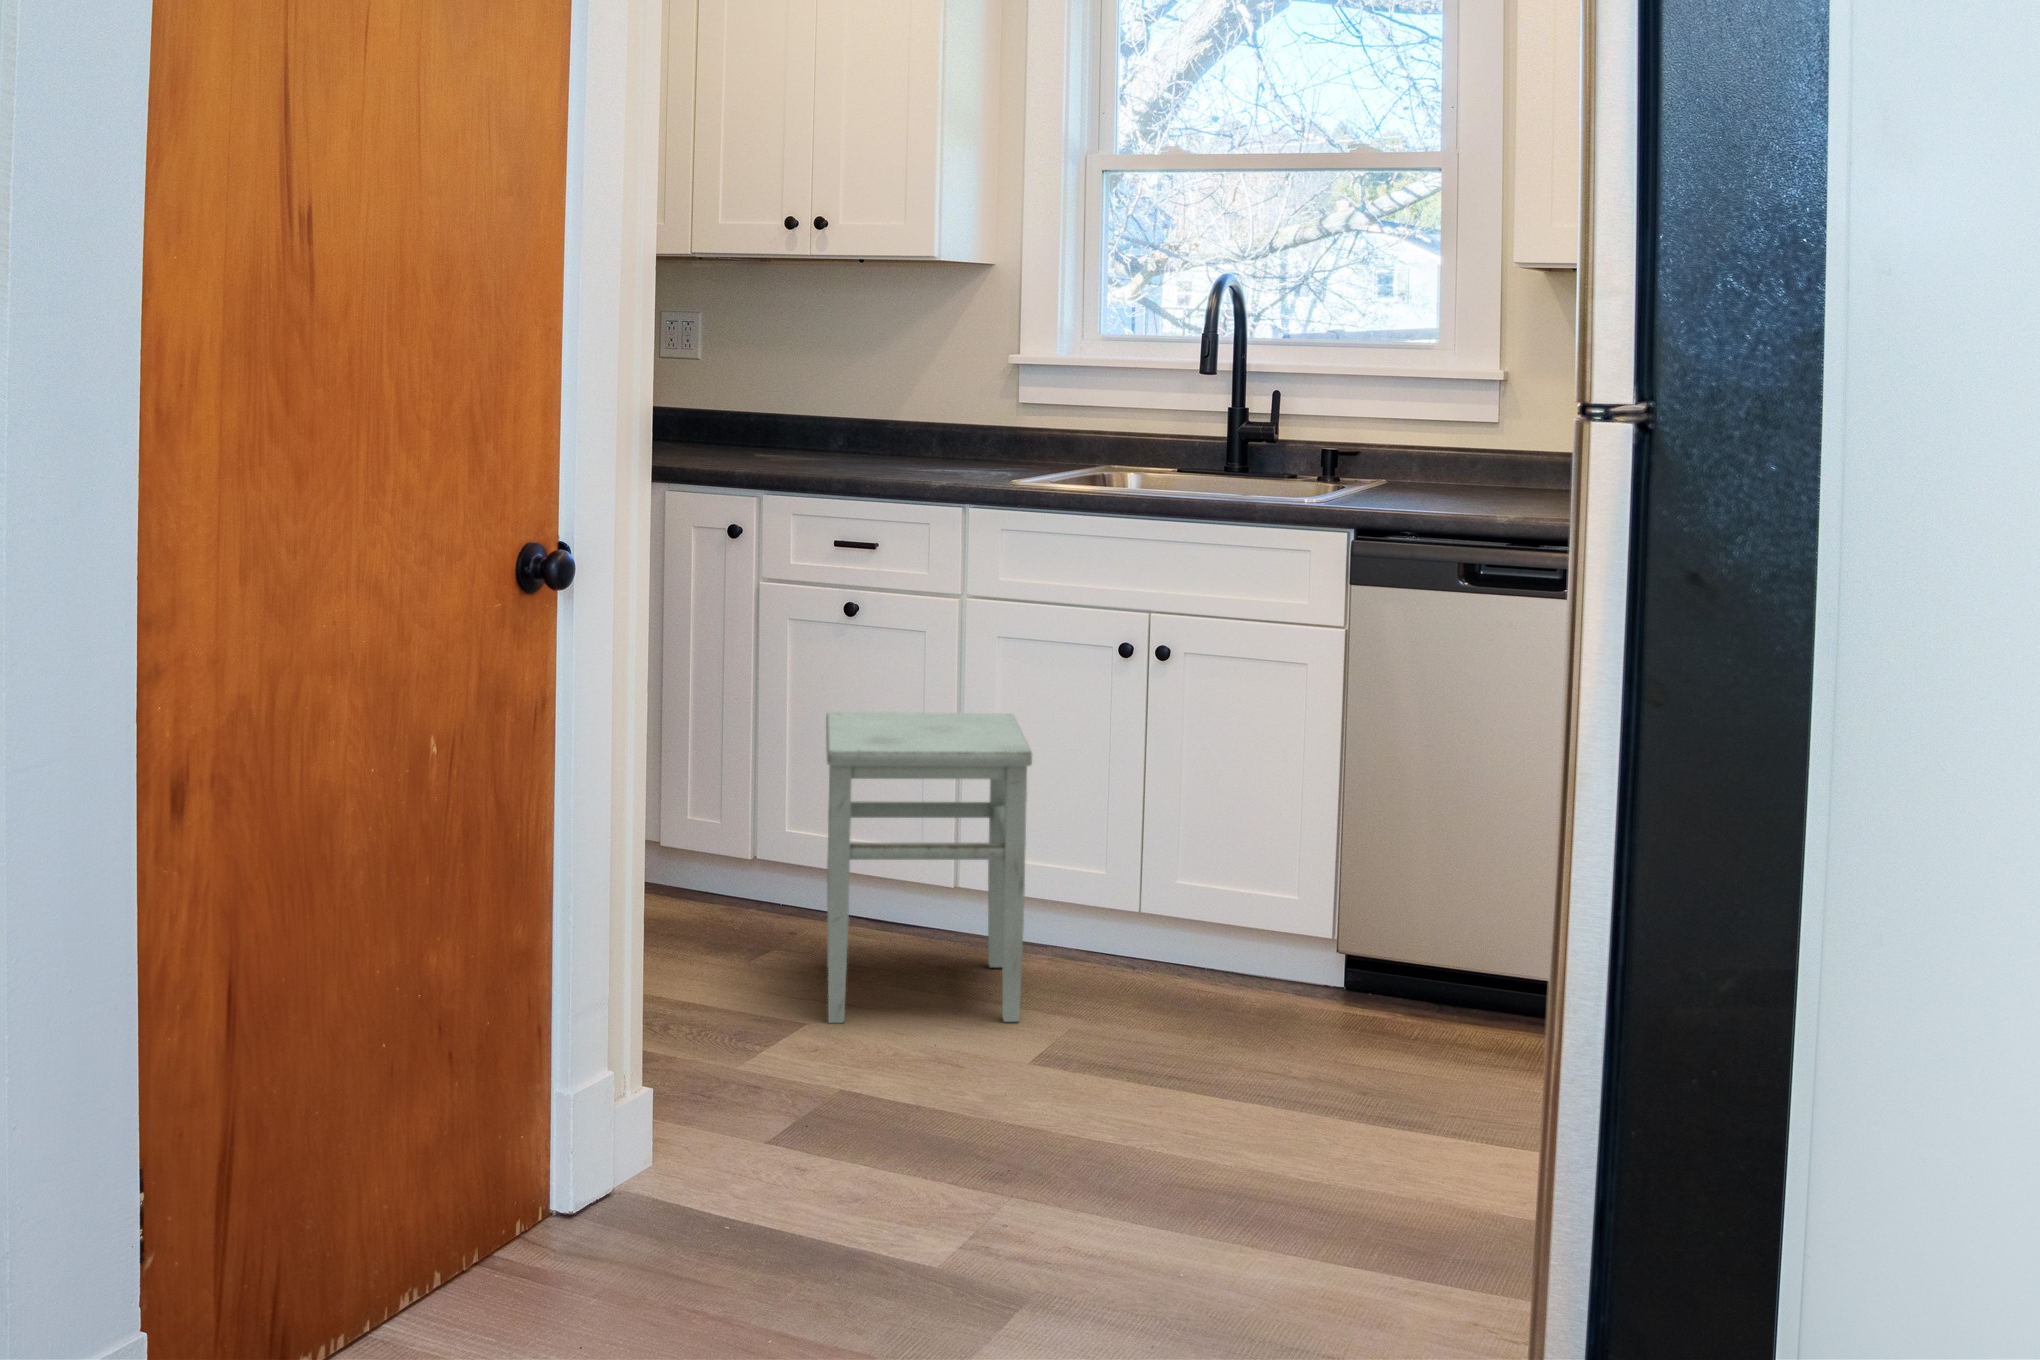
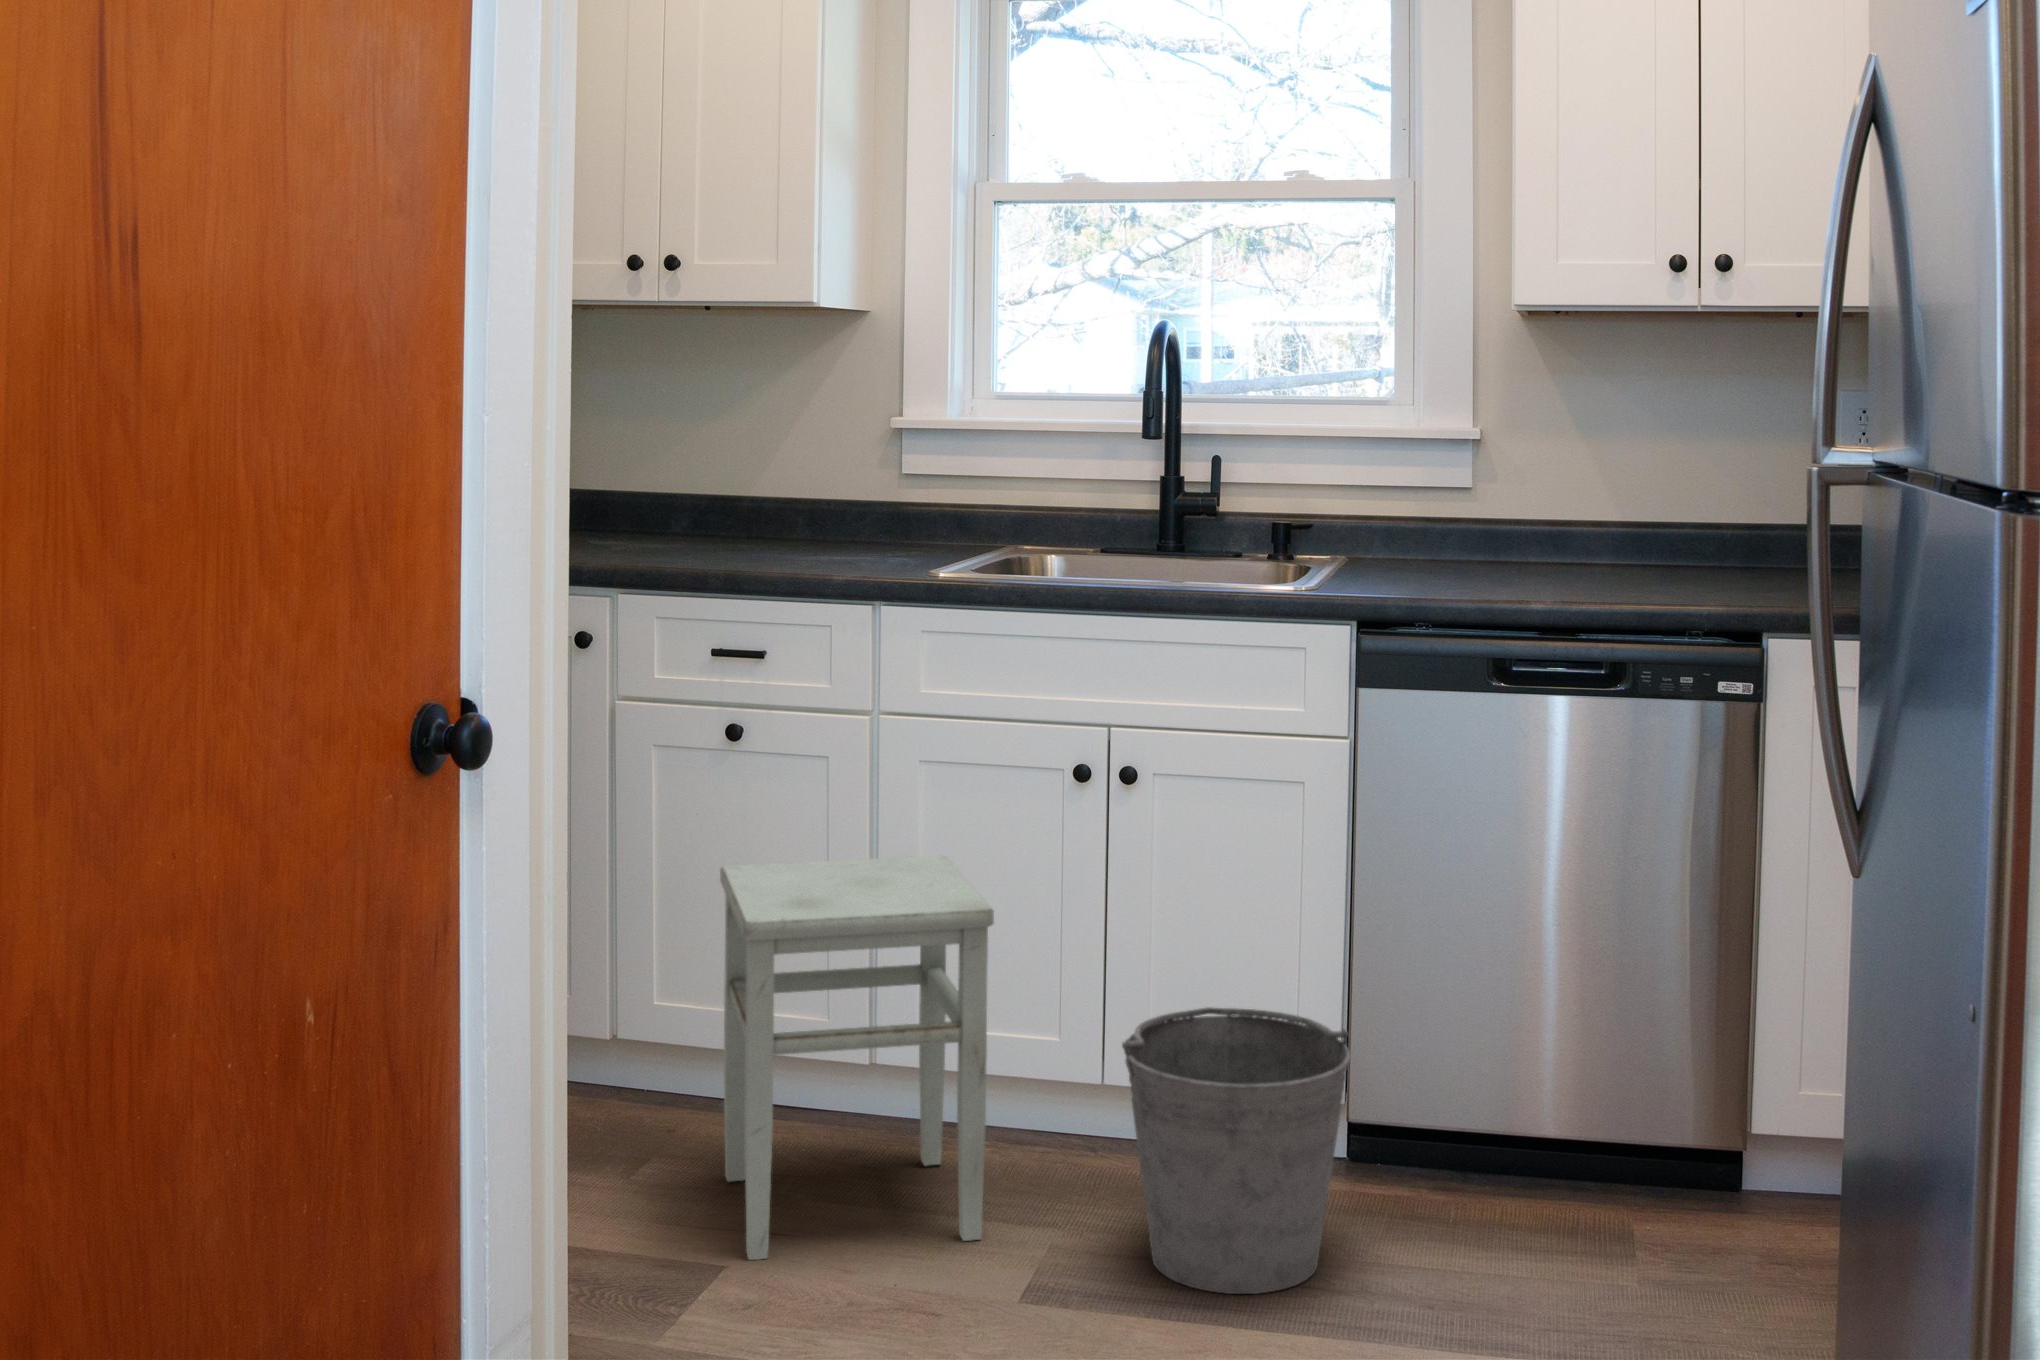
bucket: none [1130,845,1324,1076] -> present [1122,1007,1350,1294]

